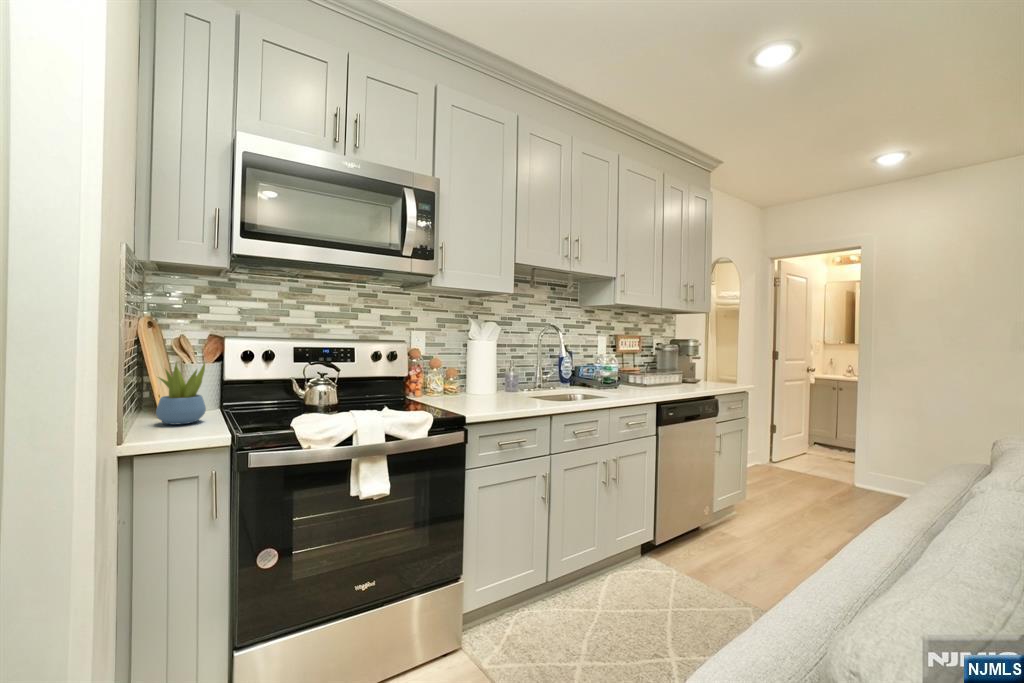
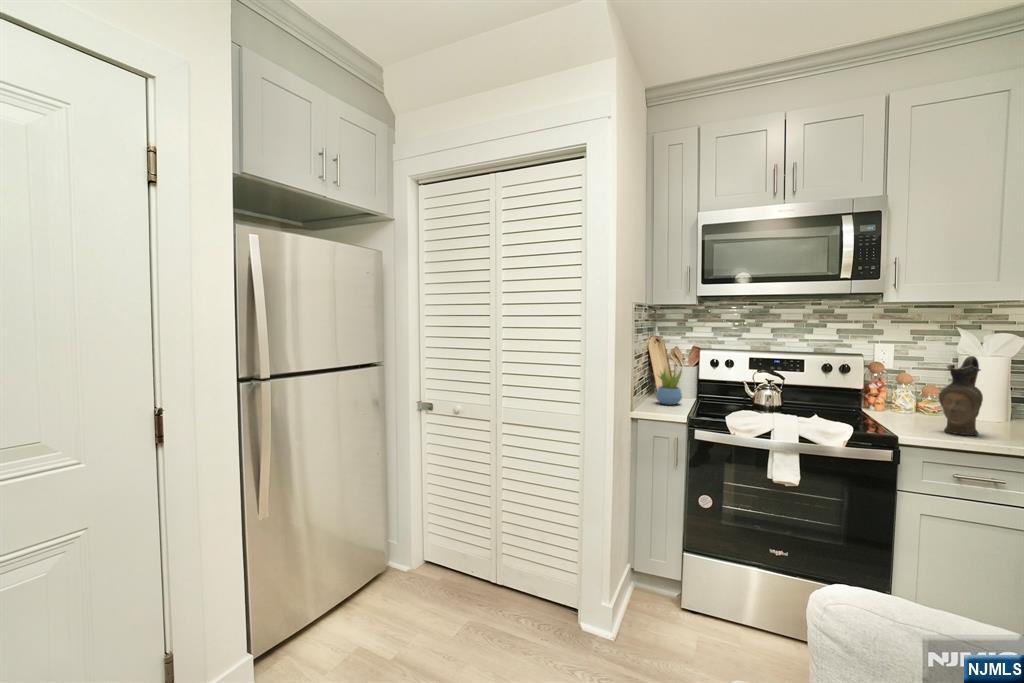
ceramic pitcher: none [481,336,509,405] -> present [939,356,983,435]

